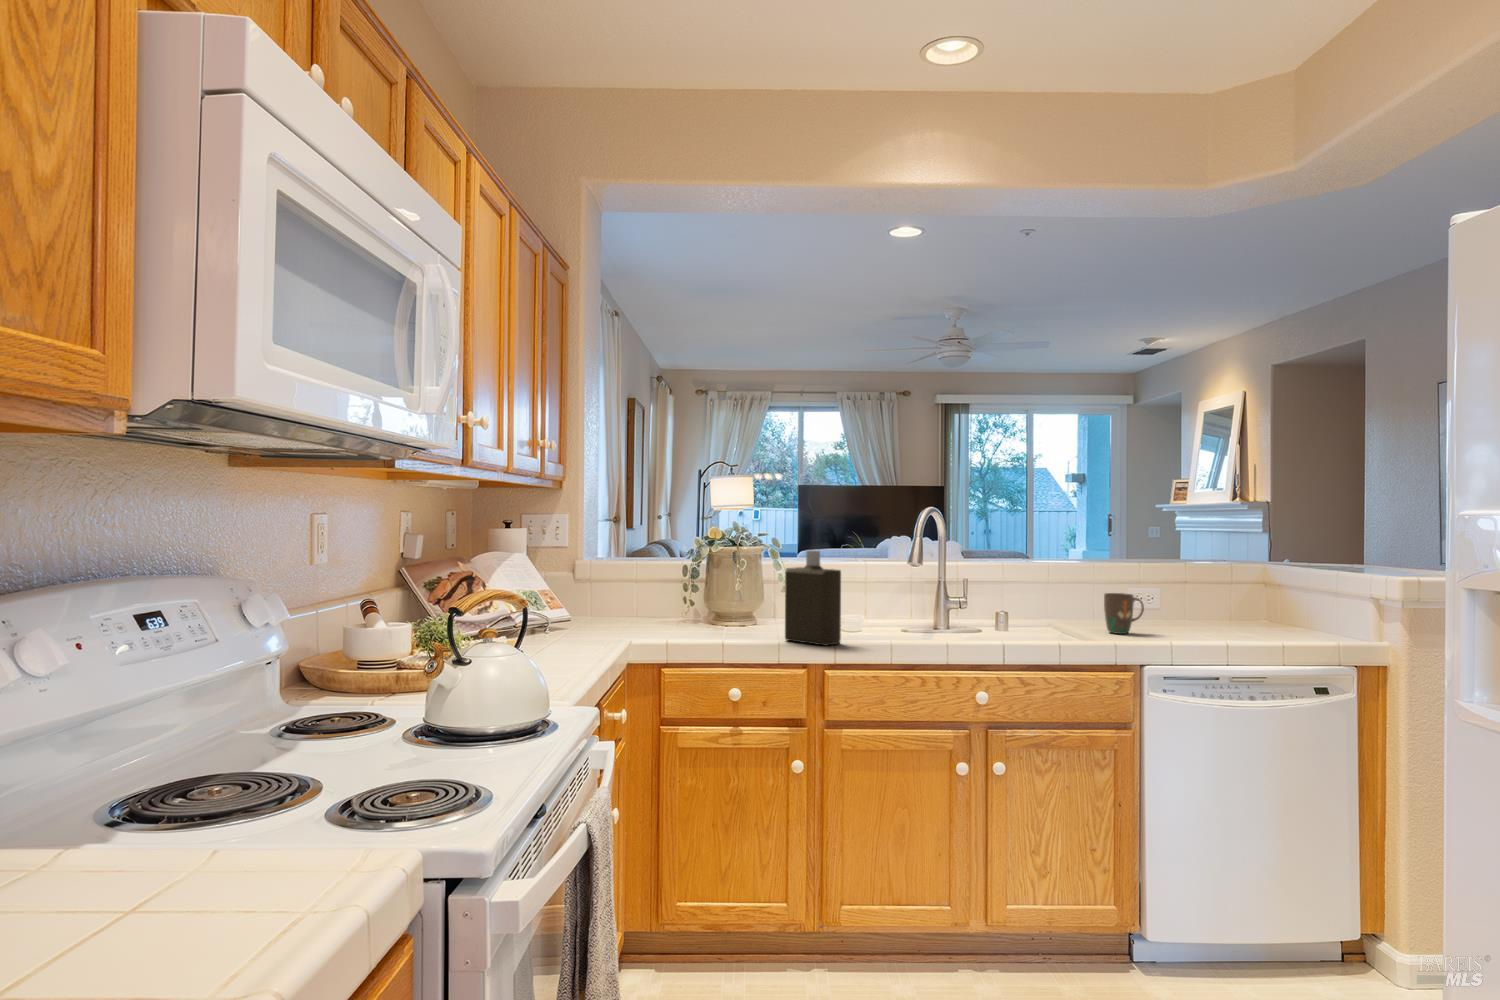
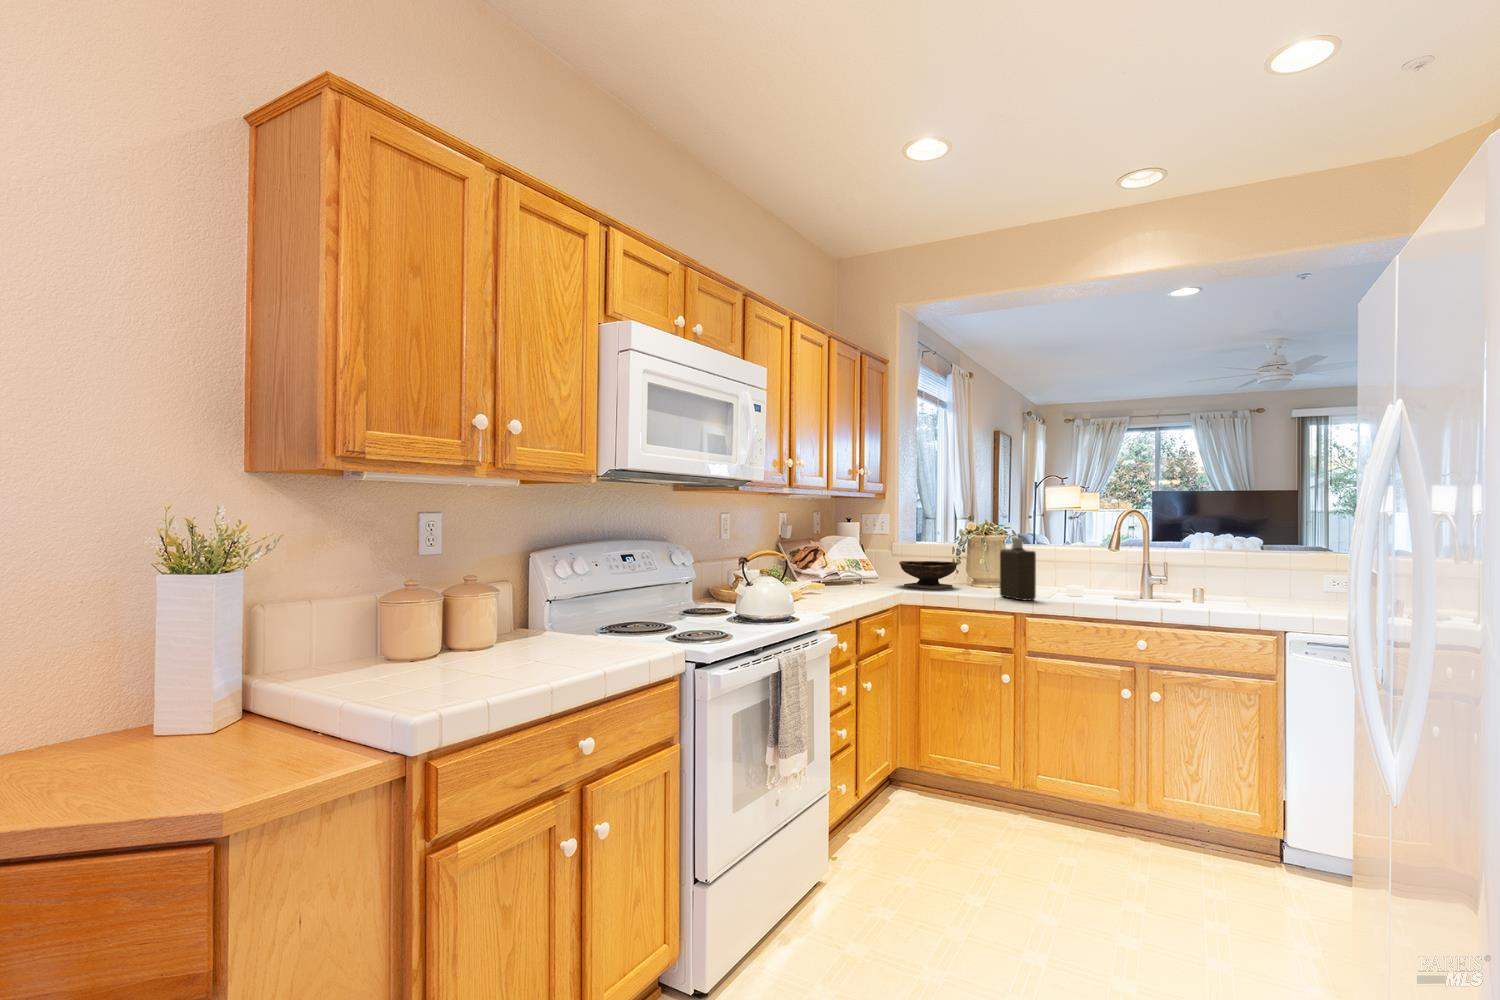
bowl: none [611,588,702,635] -> present [899,561,957,589]
mug: present [1104,593,1144,634] -> none [1275,577,1314,609]

